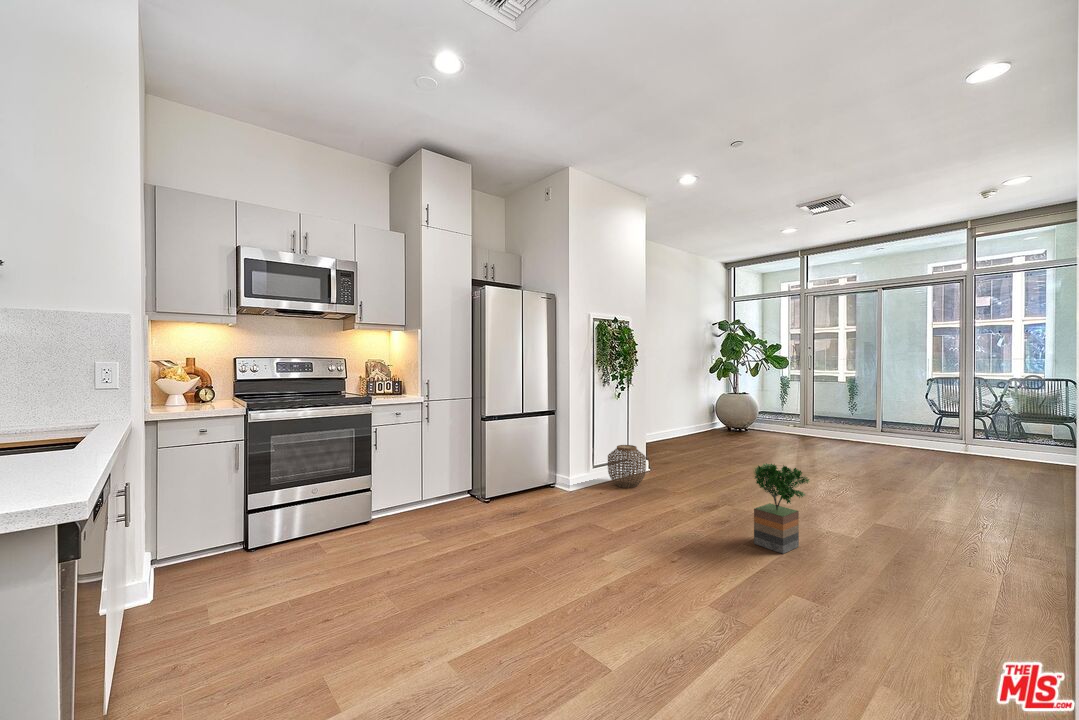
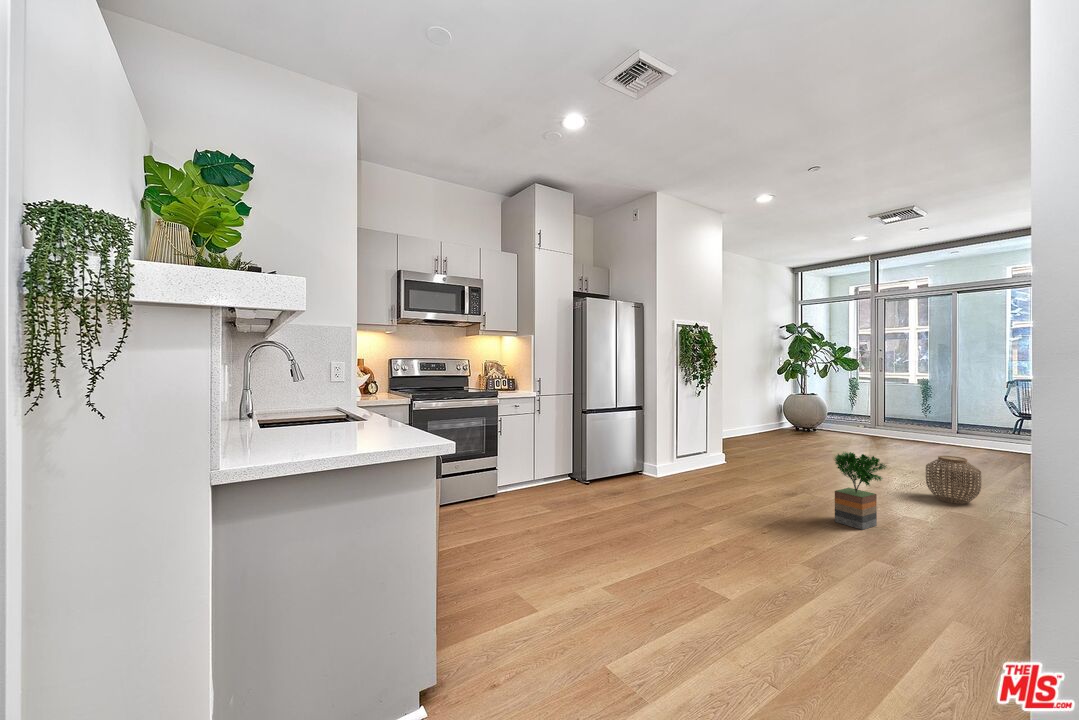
woven basket: present [608,445,646,488] -> present [926,456,981,504]

